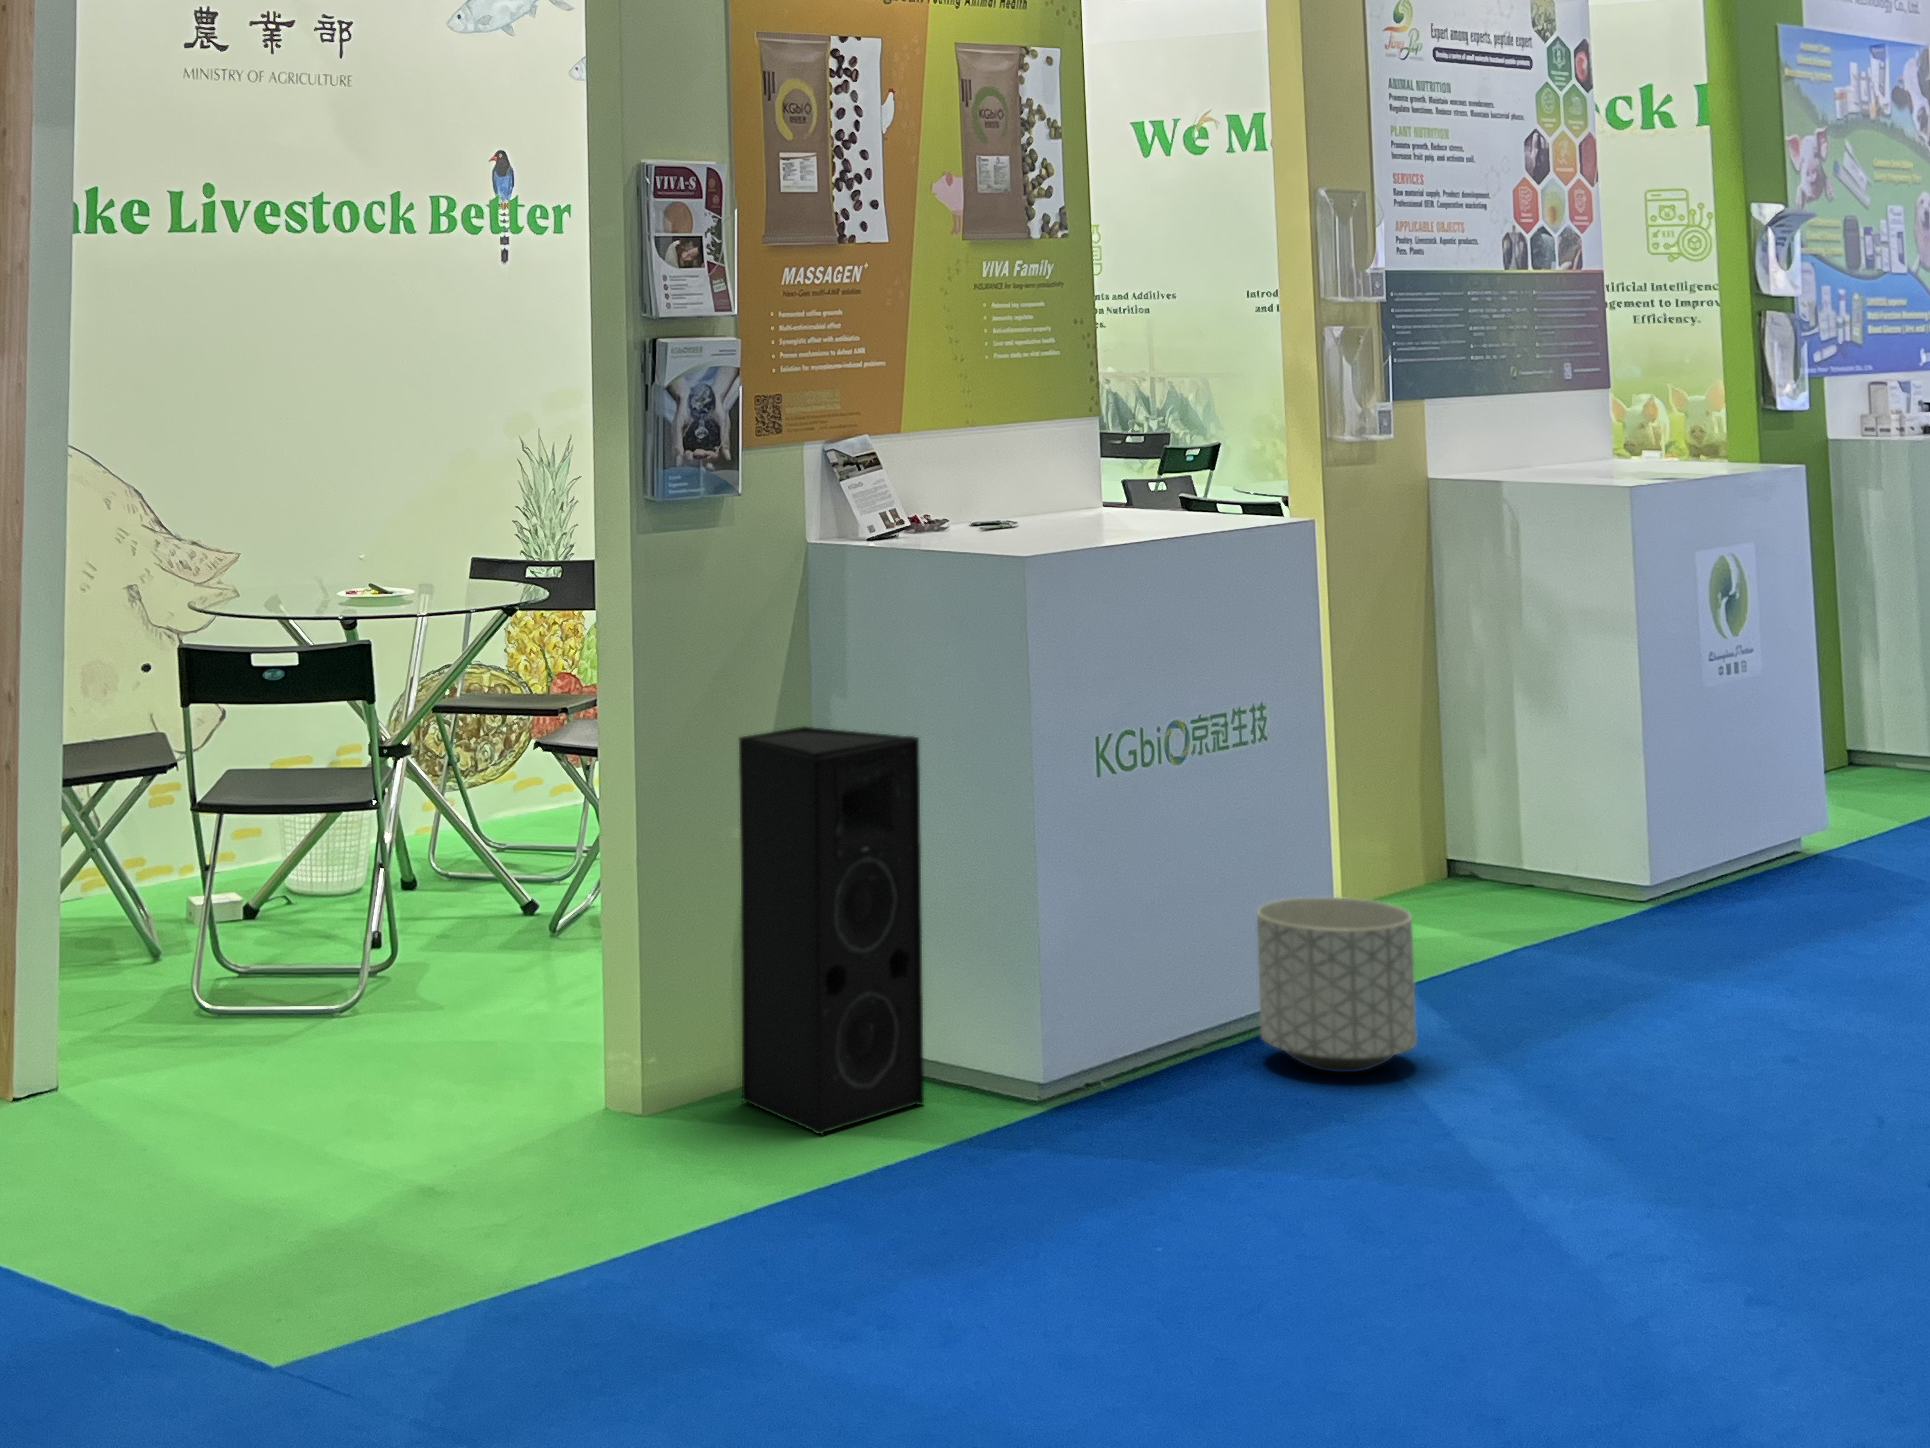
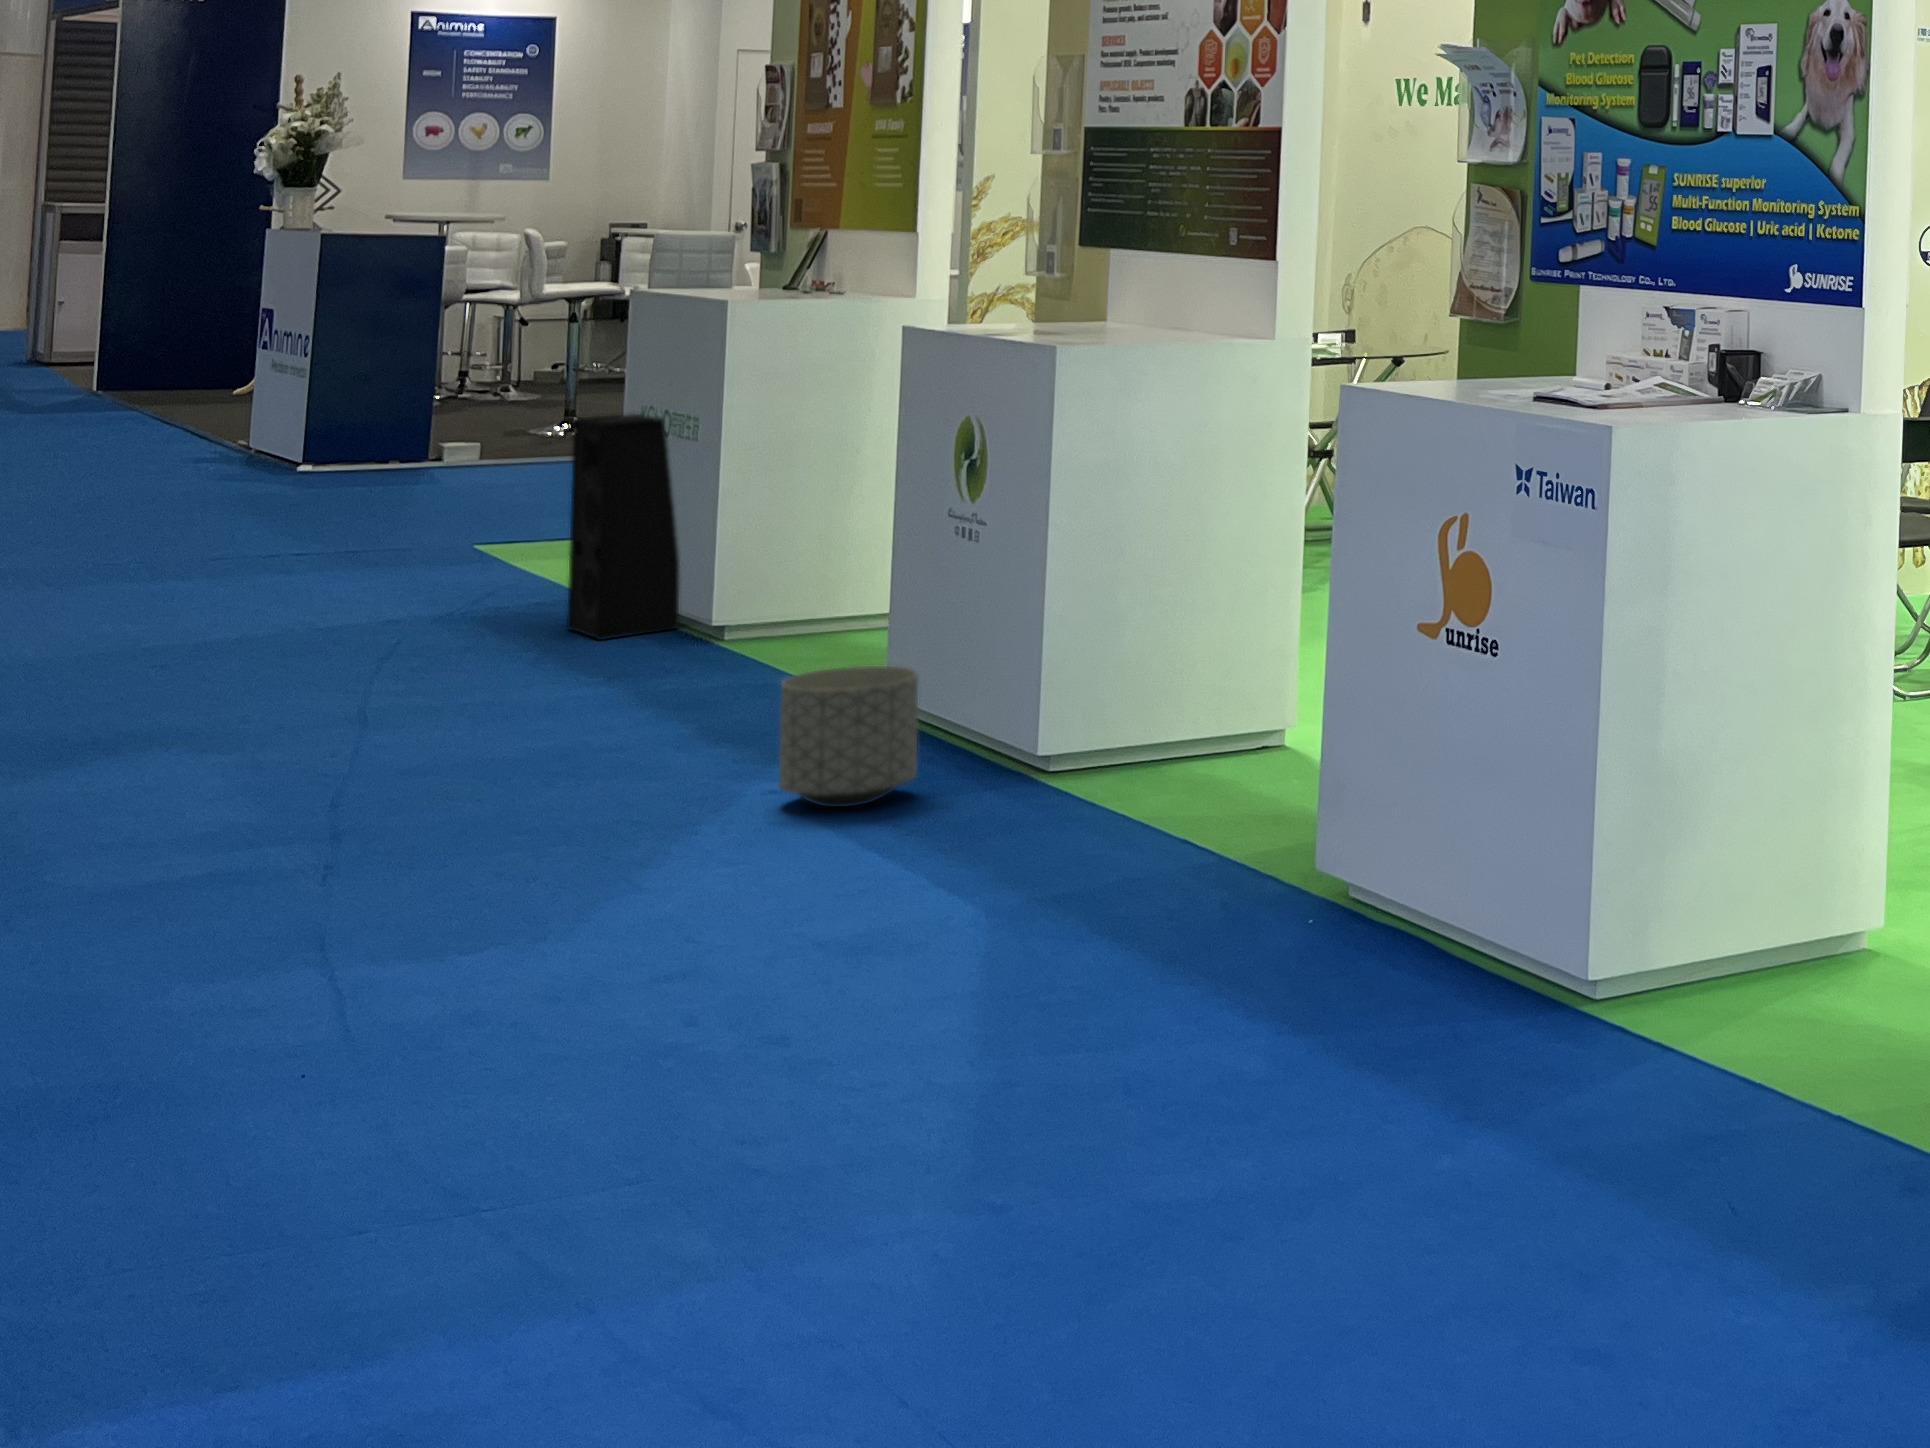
planter: present [1257,897,1417,1072] -> present [779,666,918,807]

